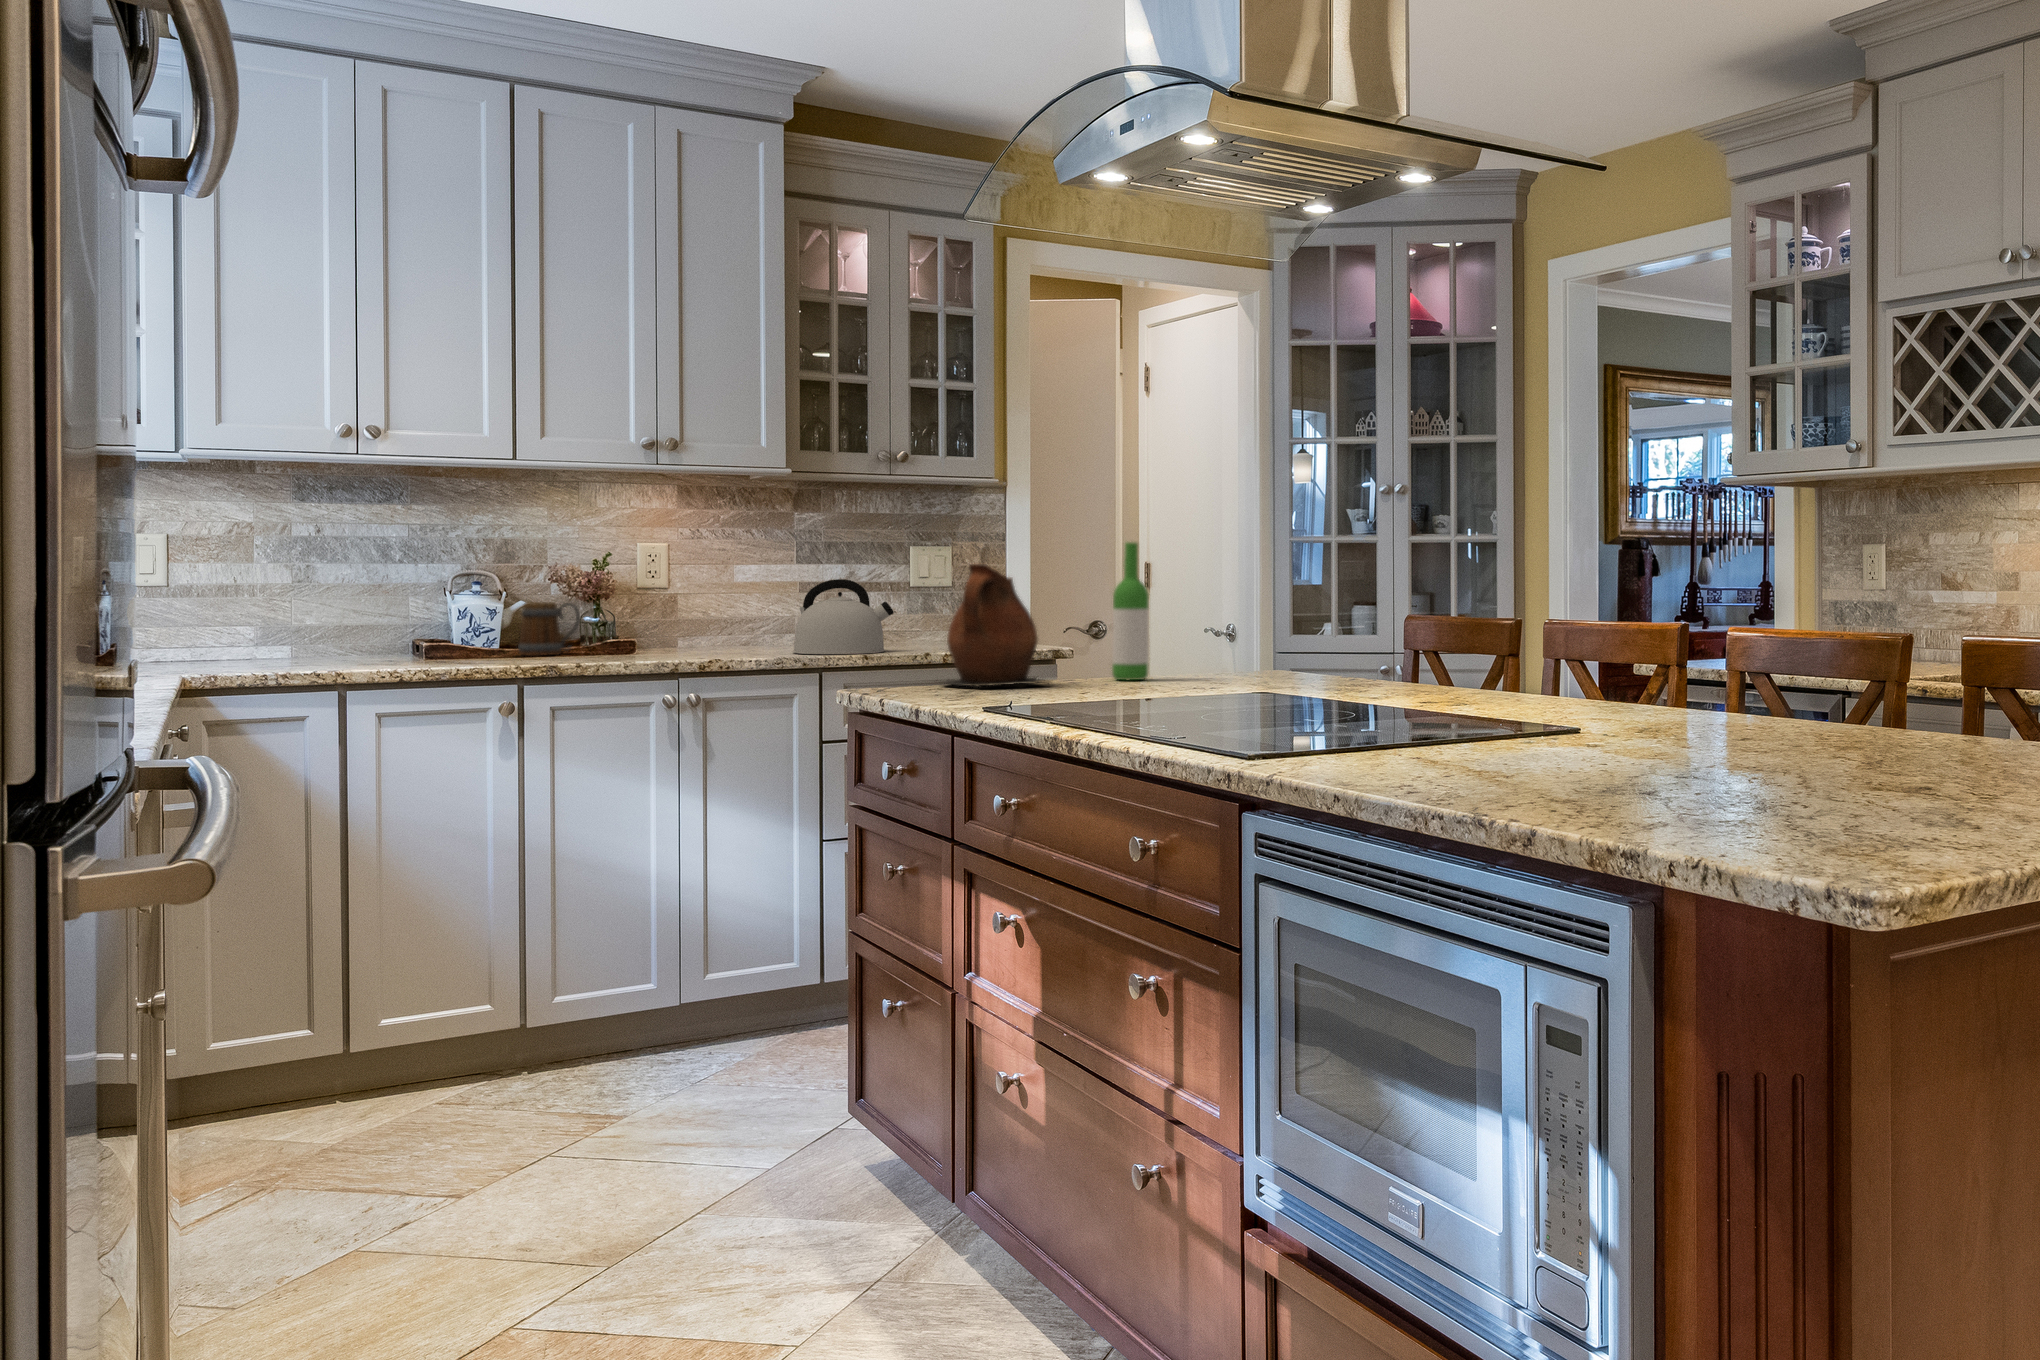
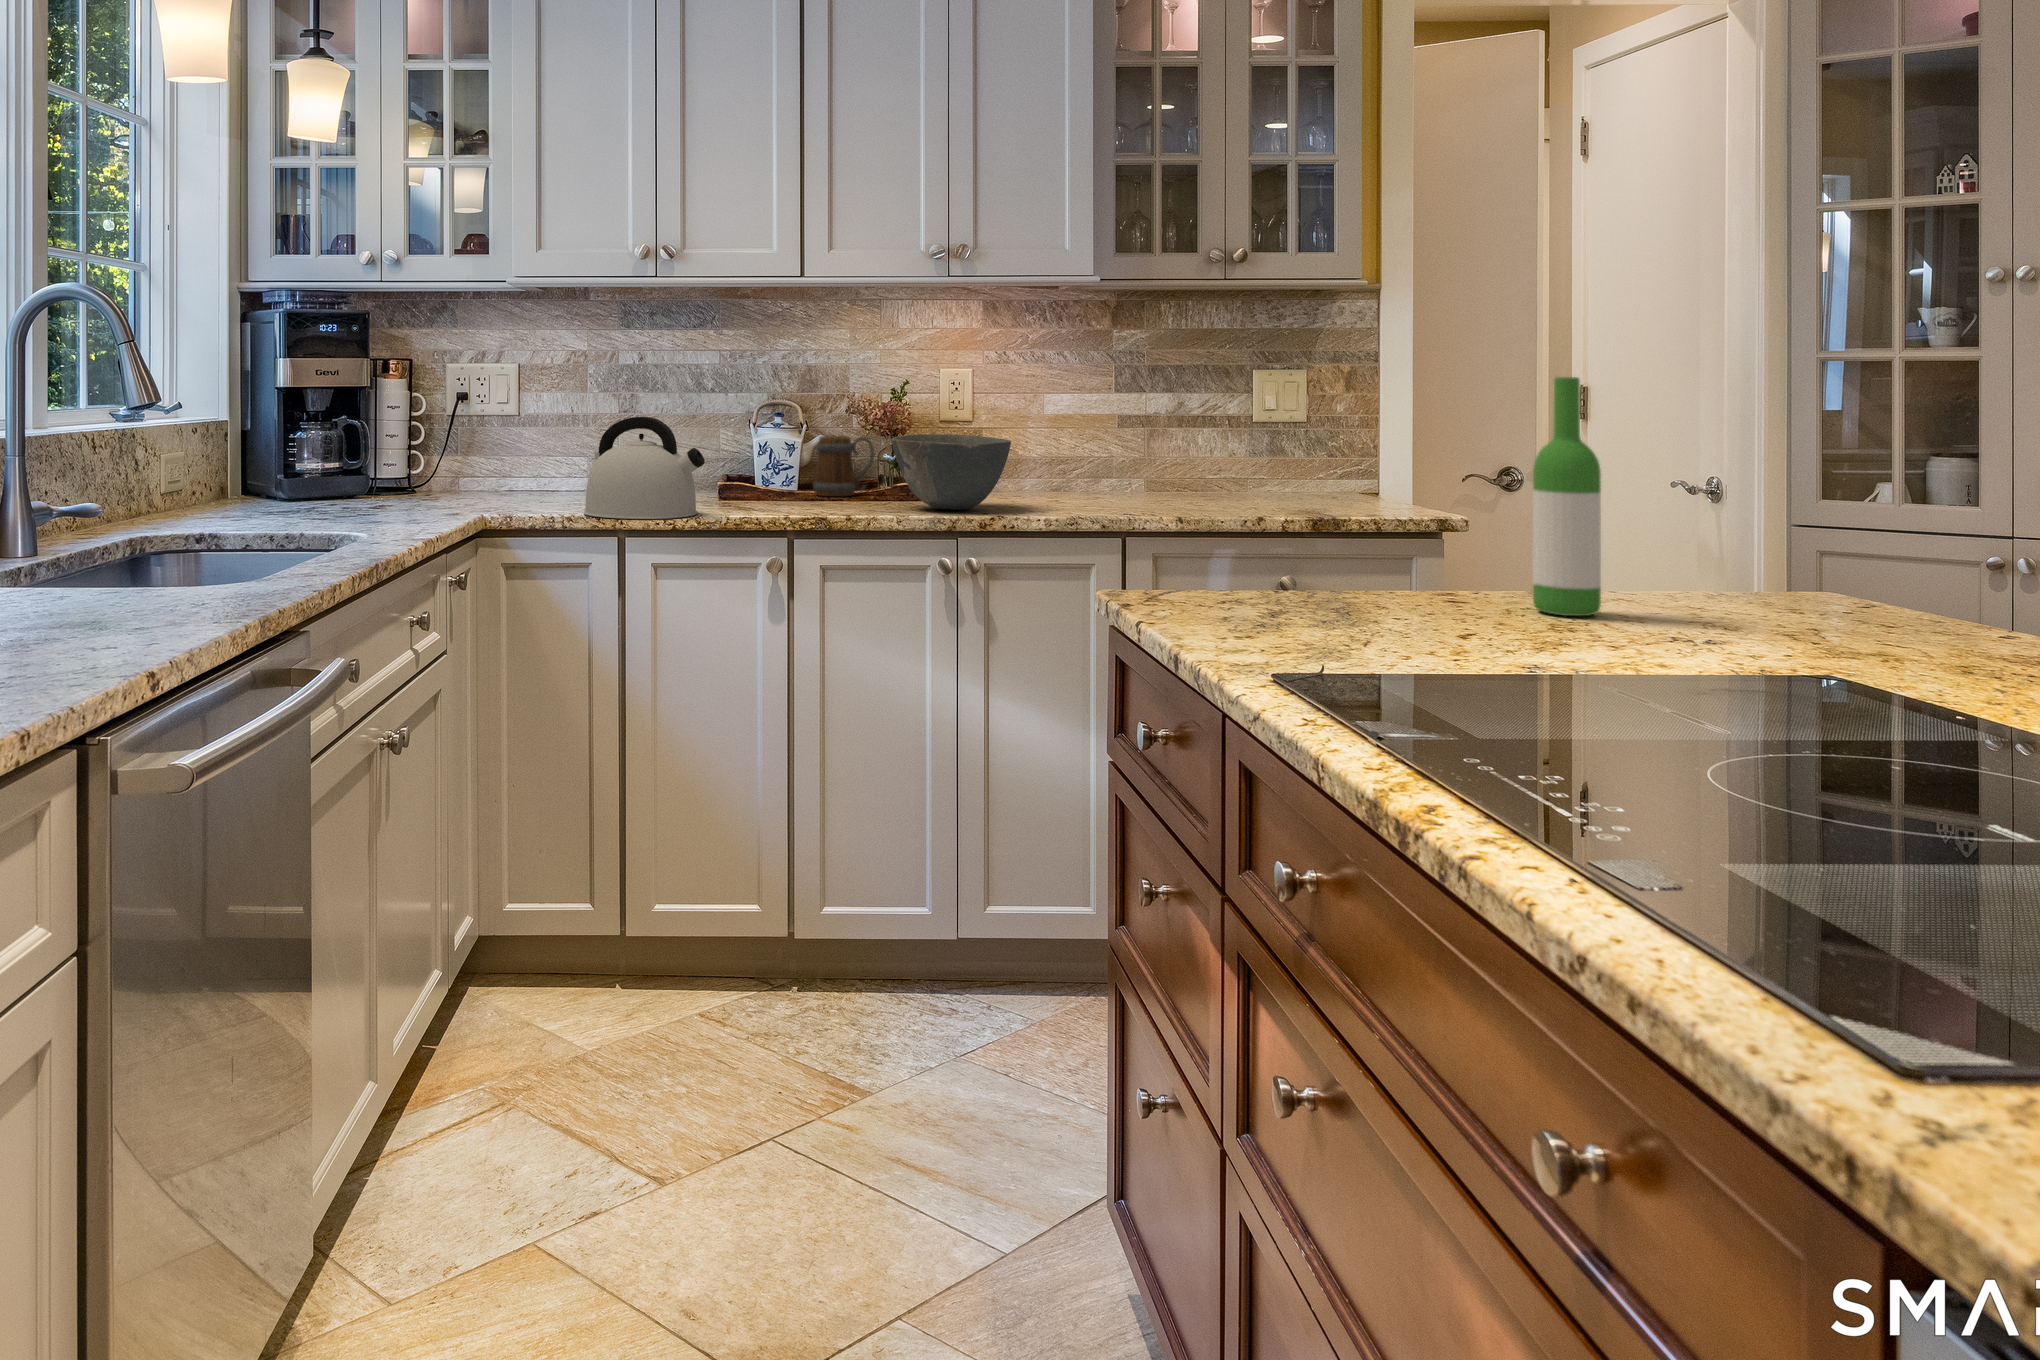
ceramic pitcher: present [945,564,1050,687] -> none [1229,413,1426,622]
kettle: present [793,579,894,654] -> present [584,417,705,519]
bowl: none [614,597,724,658] -> present [891,434,1011,510]

